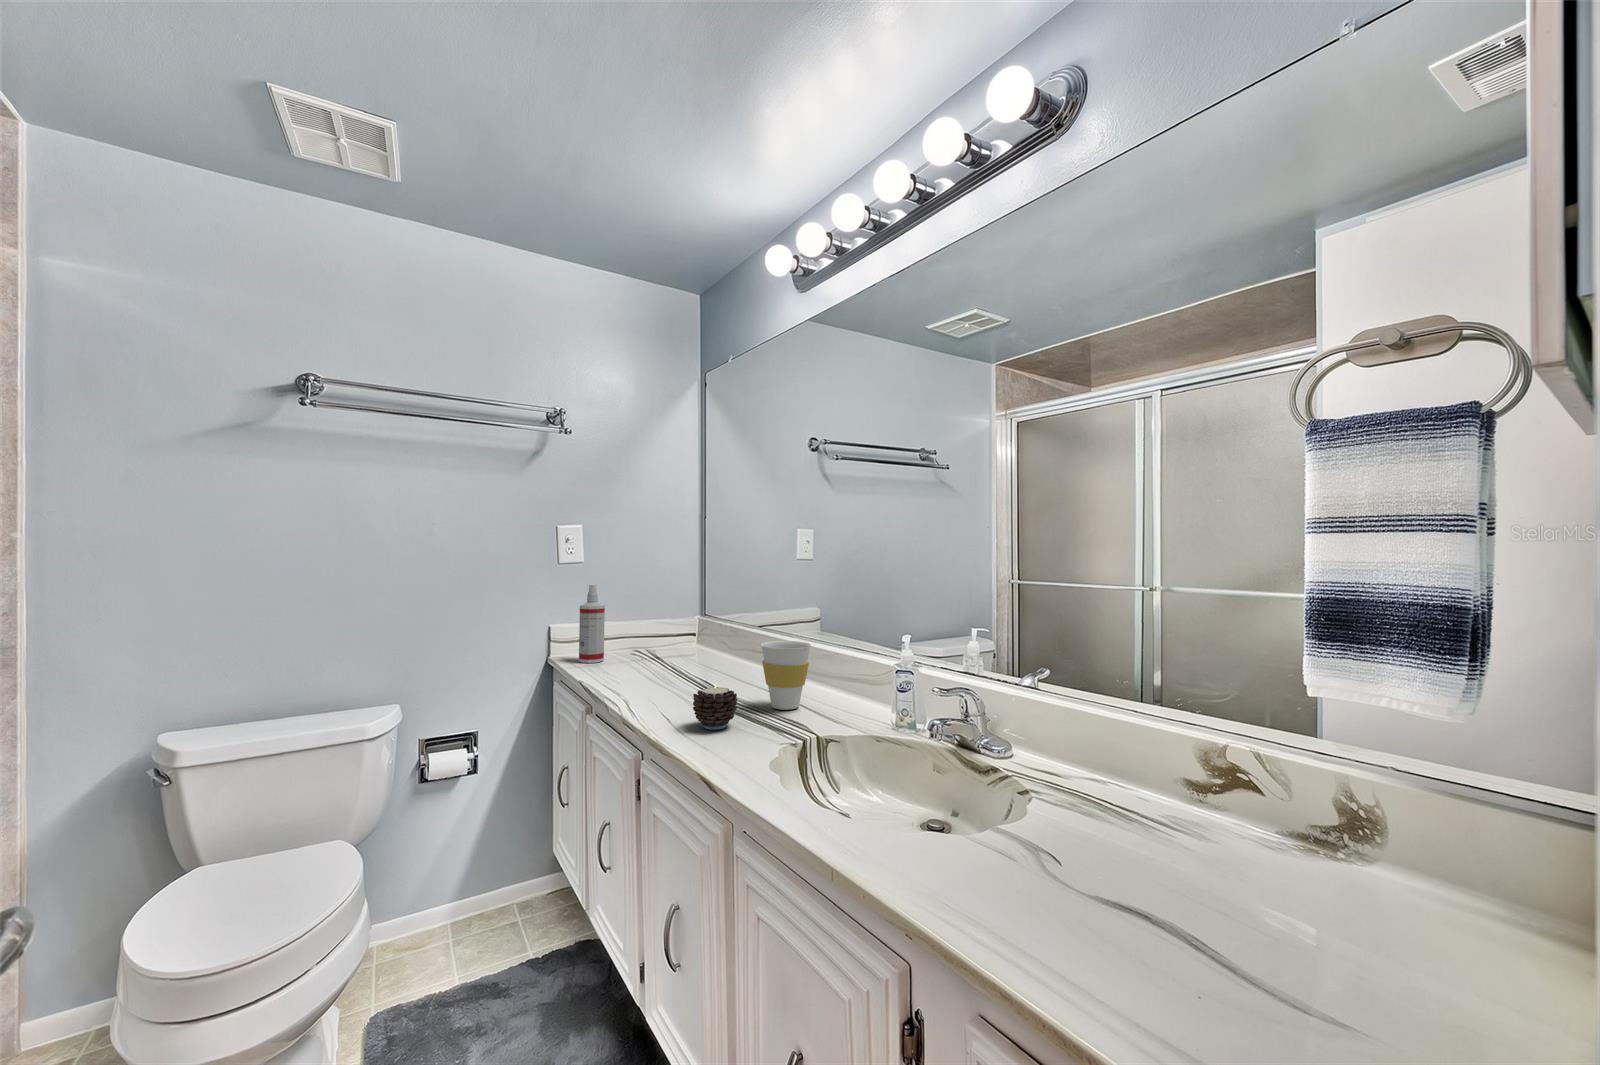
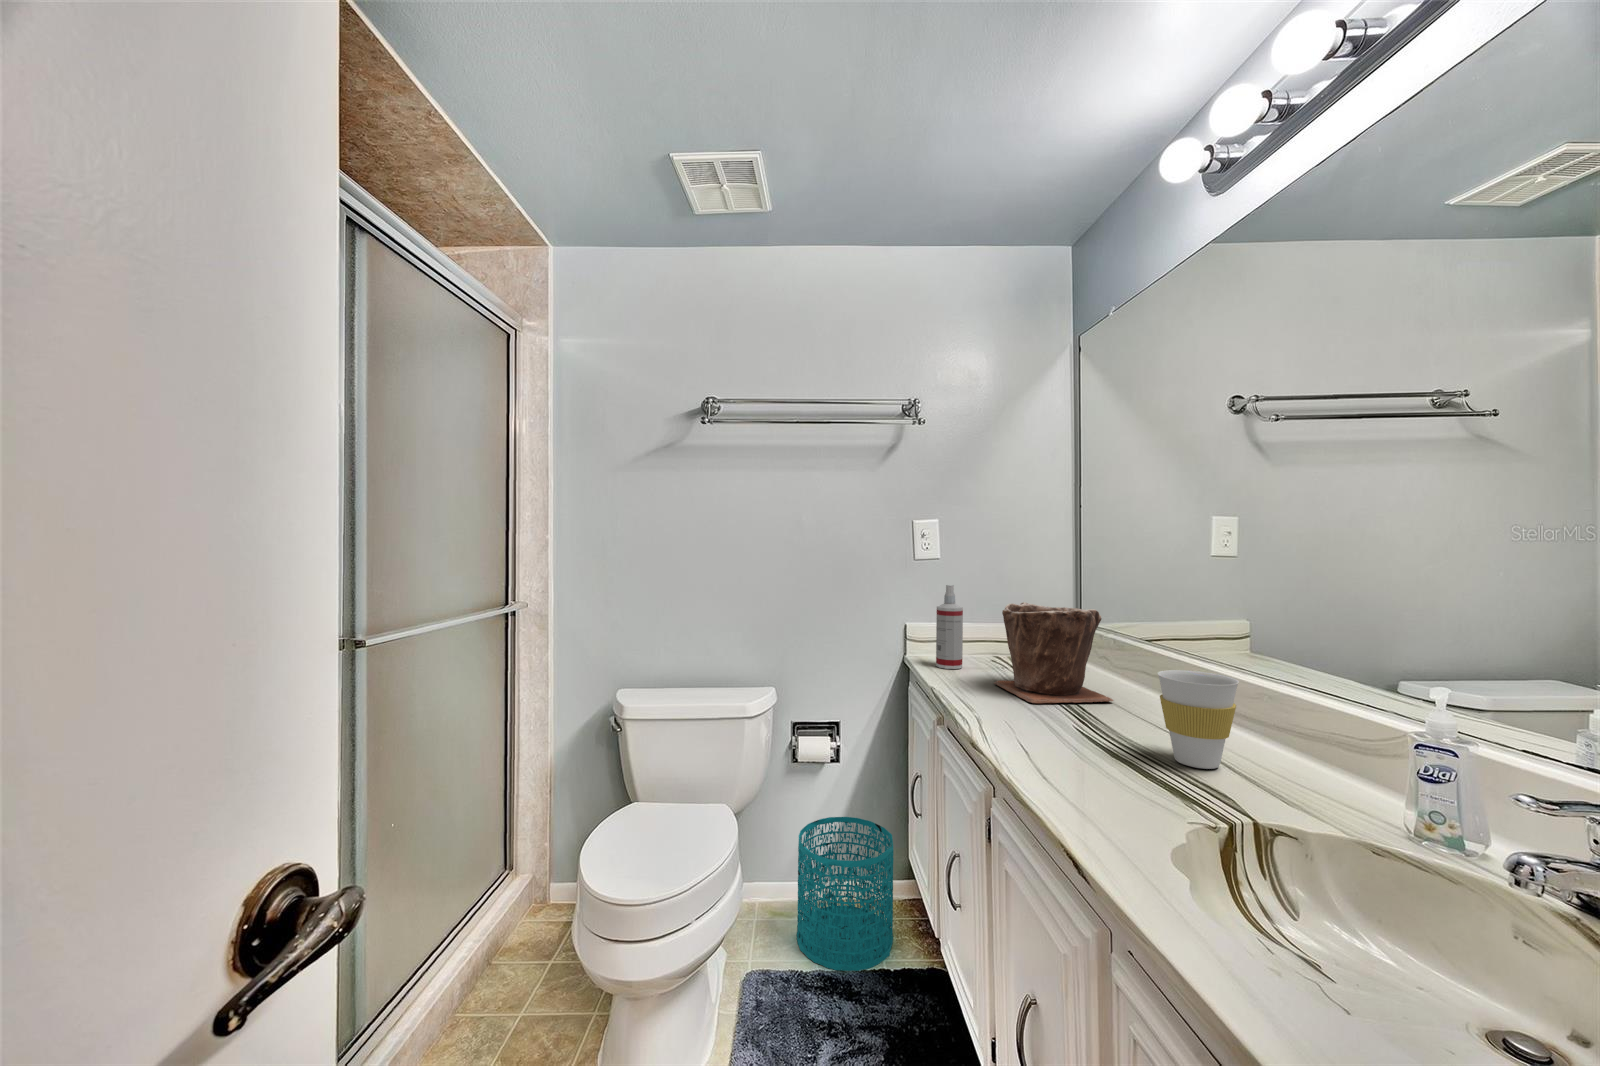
plant pot: none [634,597,730,682] -> present [994,602,1113,703]
candle: present [693,683,737,730] -> none [1058,718,1121,781]
wastebasket: none [428,823,536,978] -> present [797,817,894,971]

